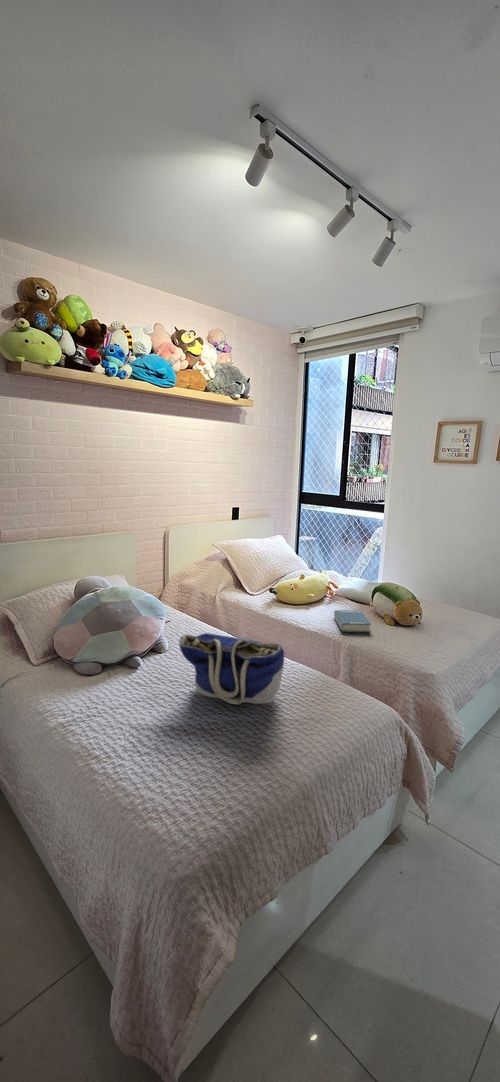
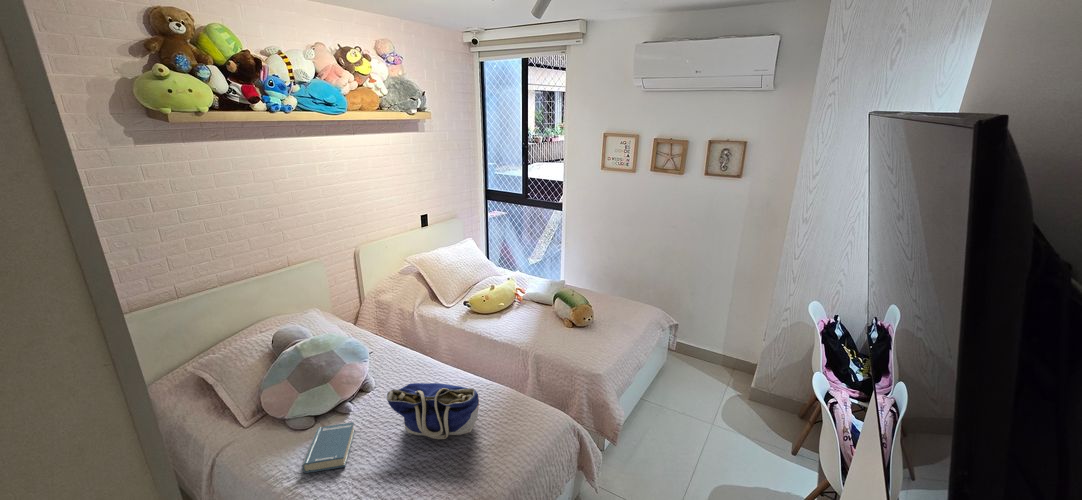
hardback book: present [334,610,371,632] -> present [302,422,355,473]

